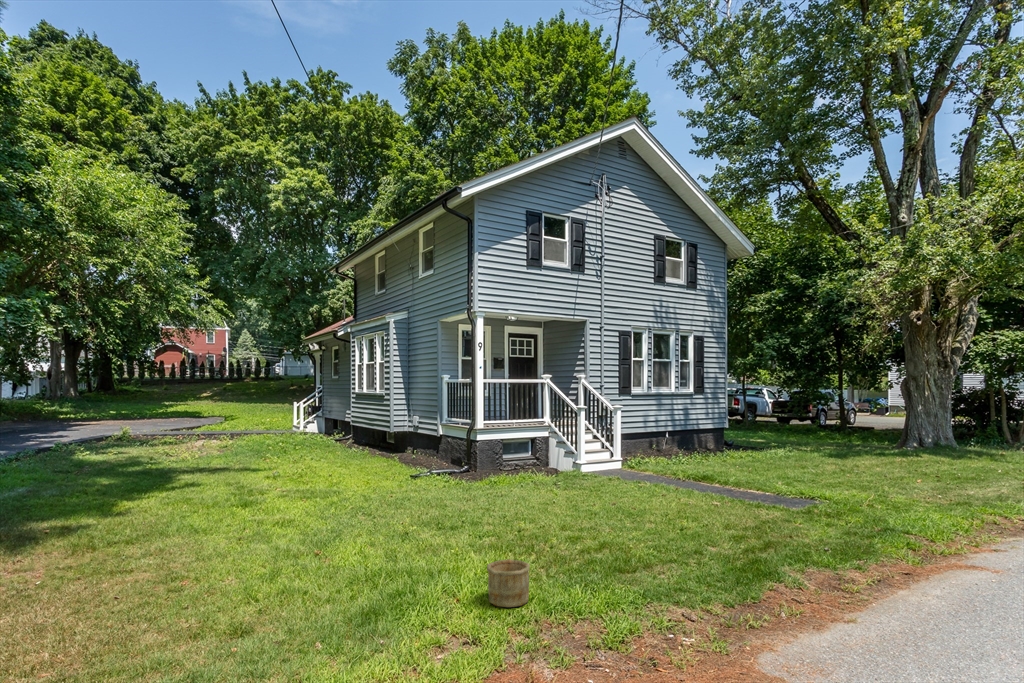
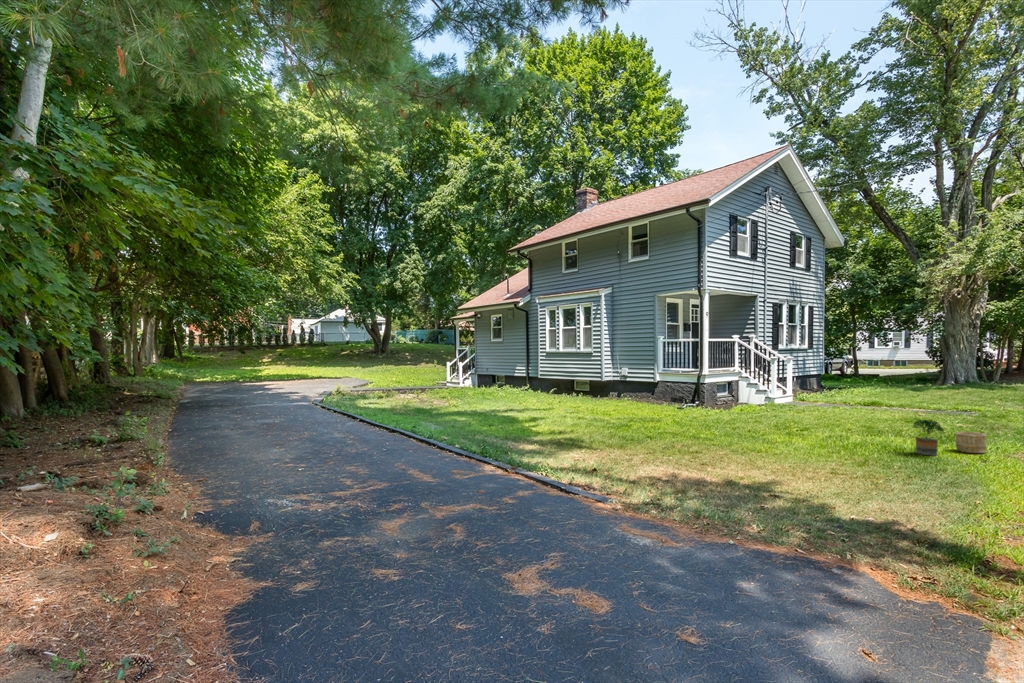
potted tree: none [398,536,439,609] -> present [914,420,944,456]

